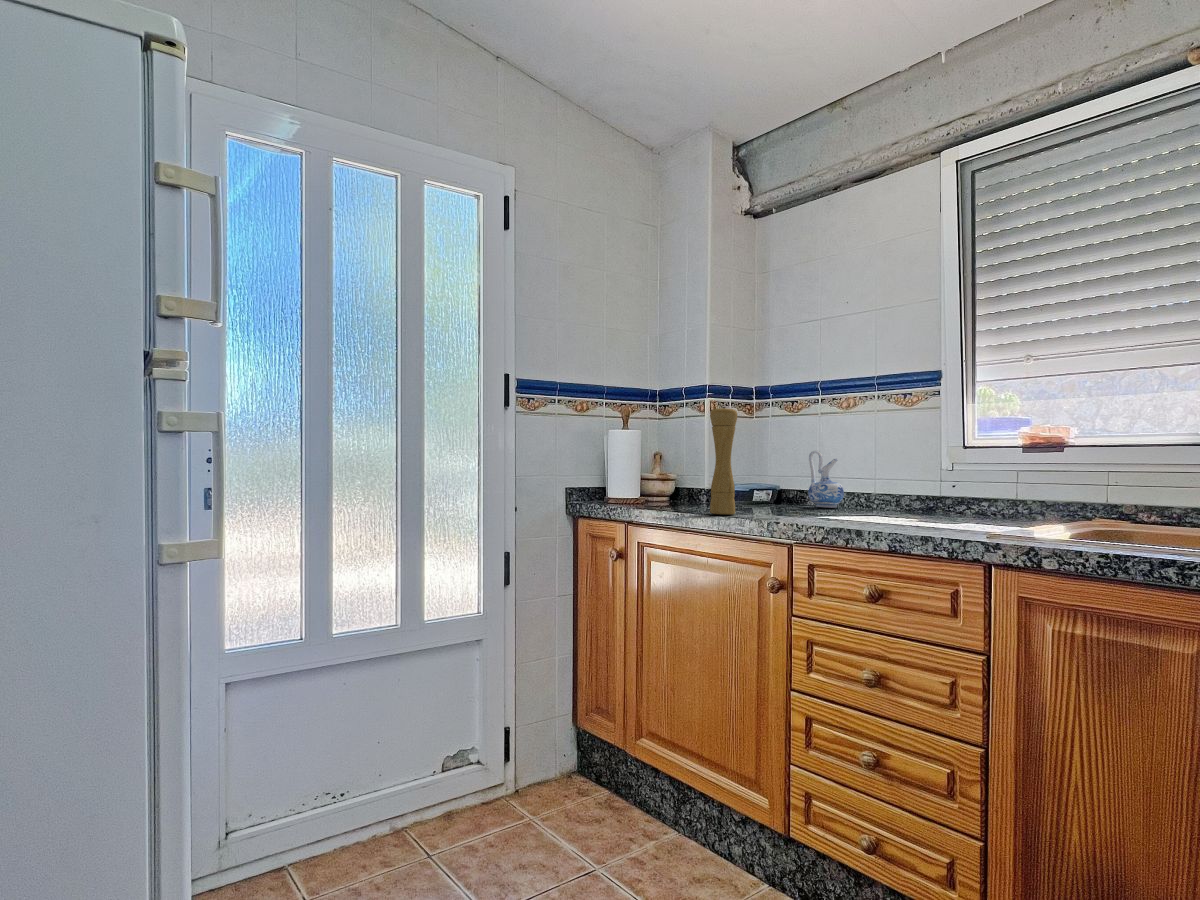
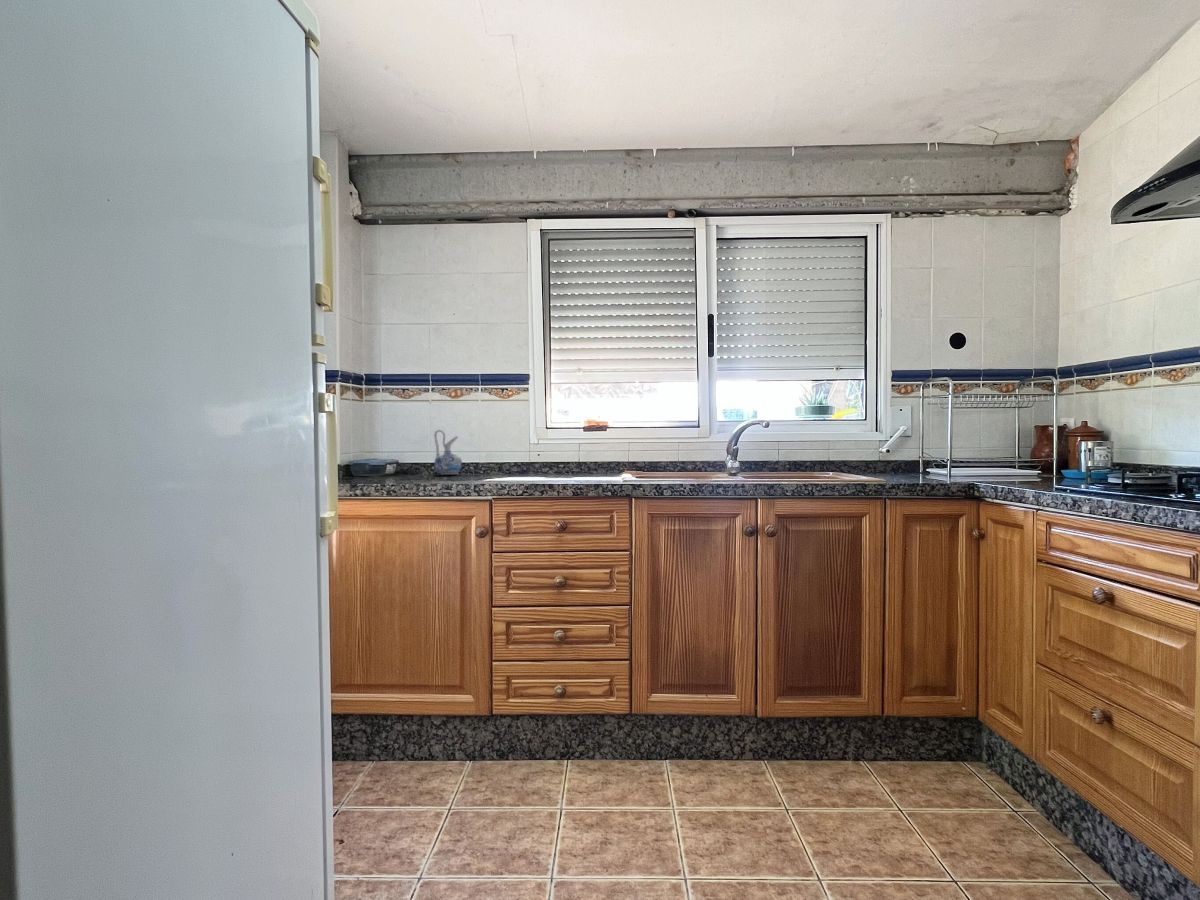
pepper mill: present [710,407,737,515] -> none [401,393,425,483]

